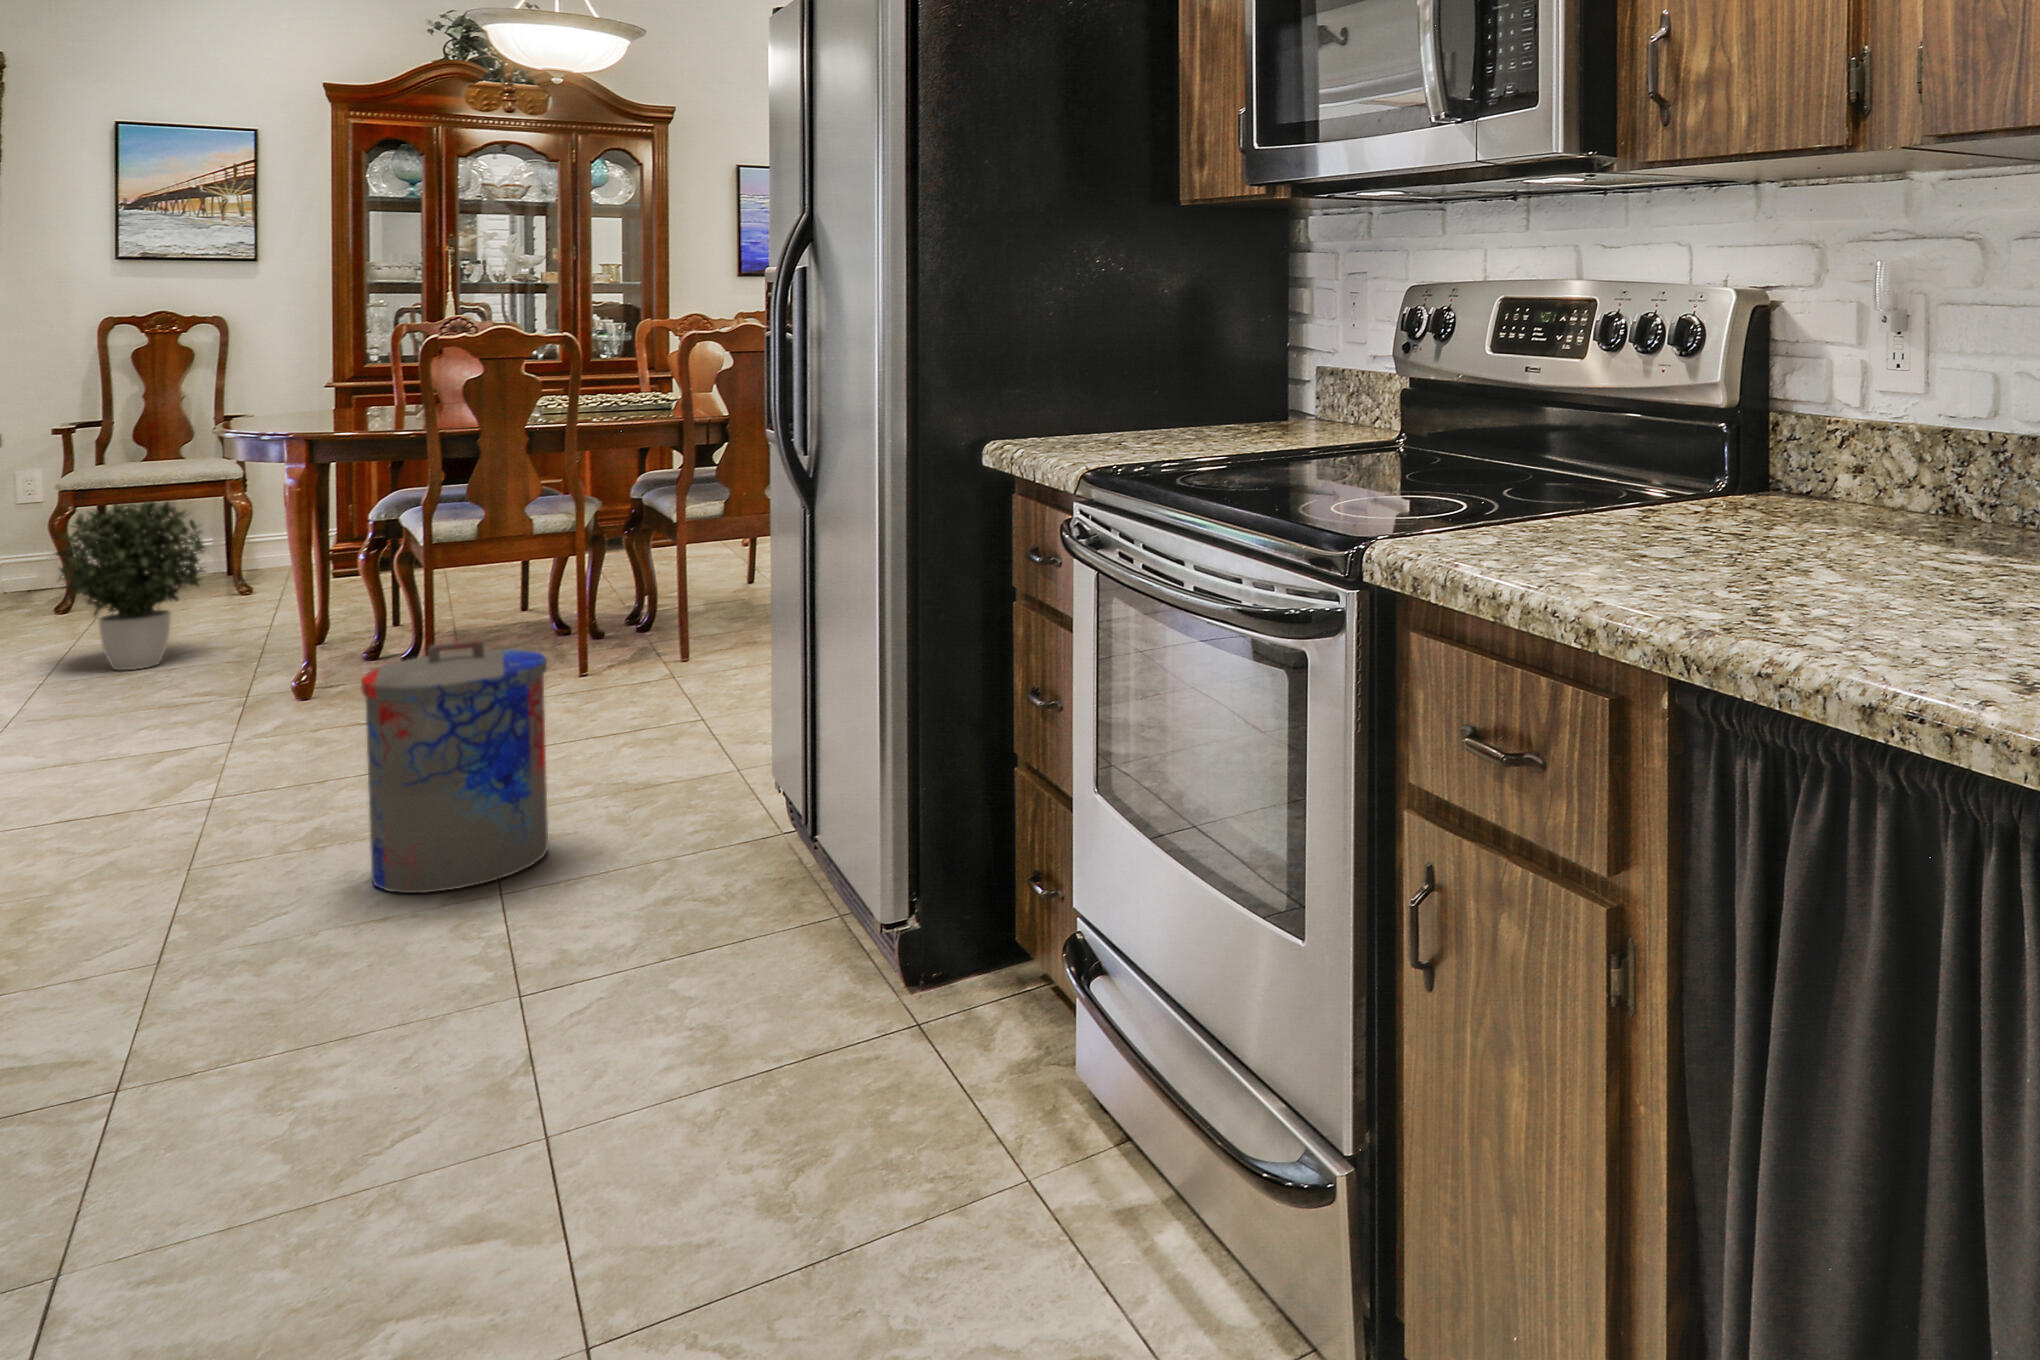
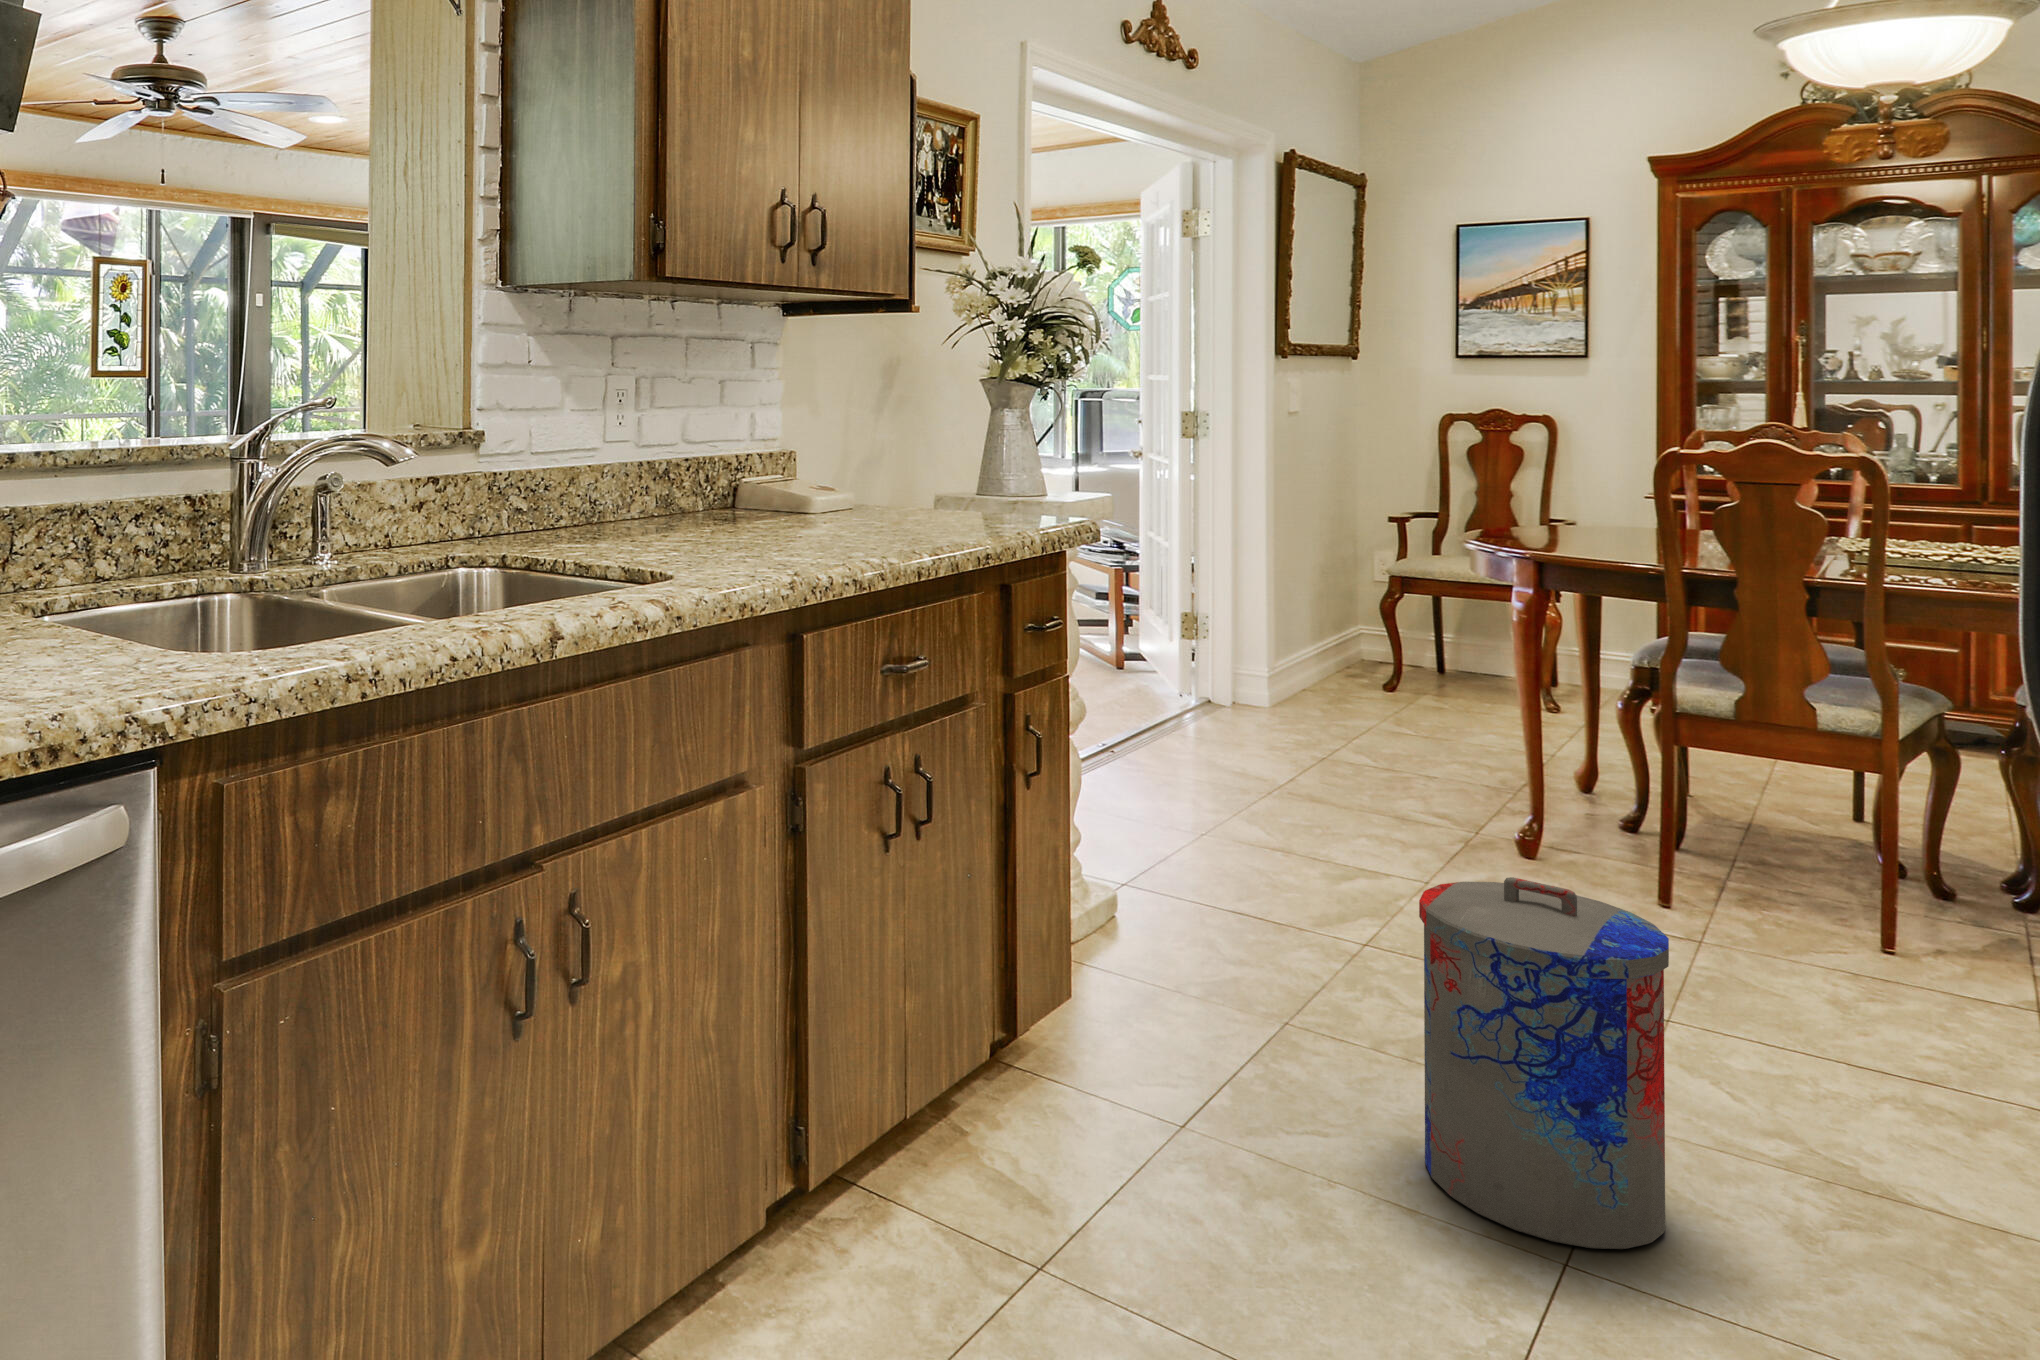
potted plant: present [56,502,206,670] -> none [1345,598,1476,771]

